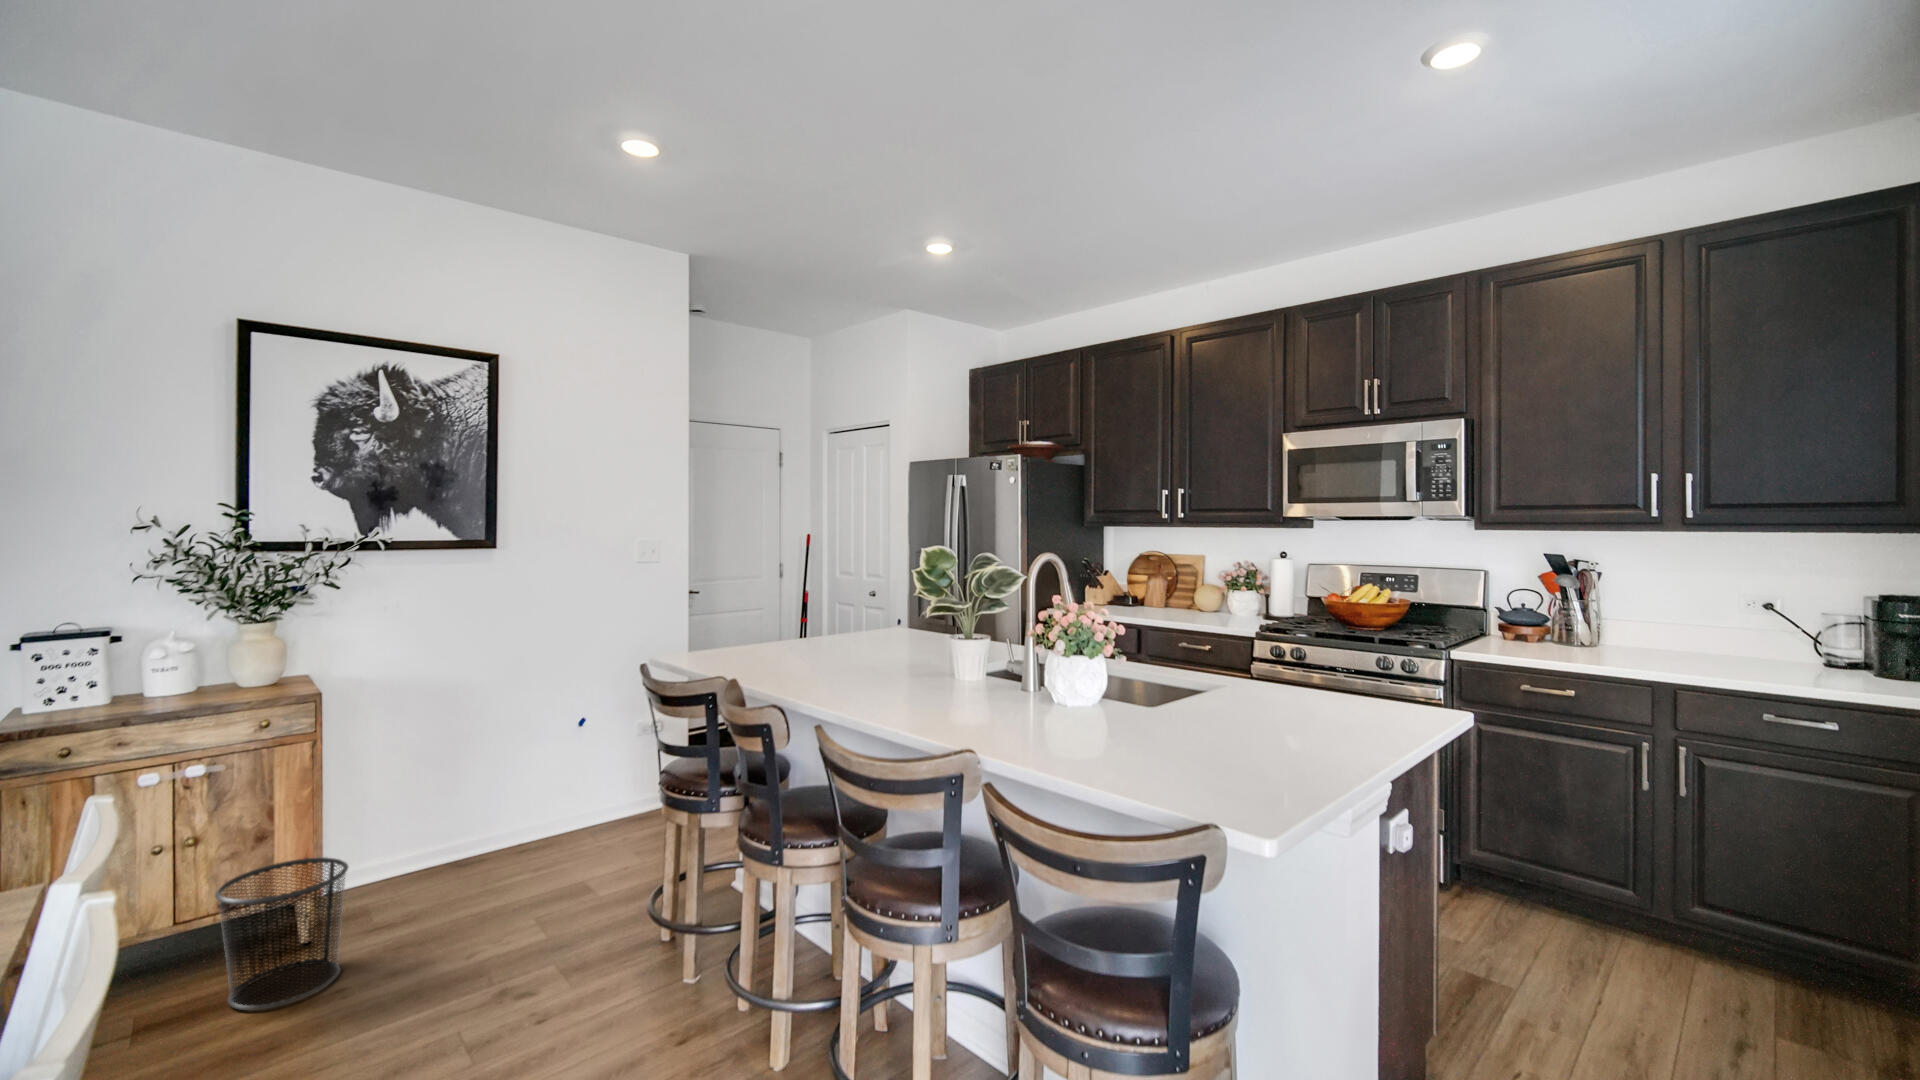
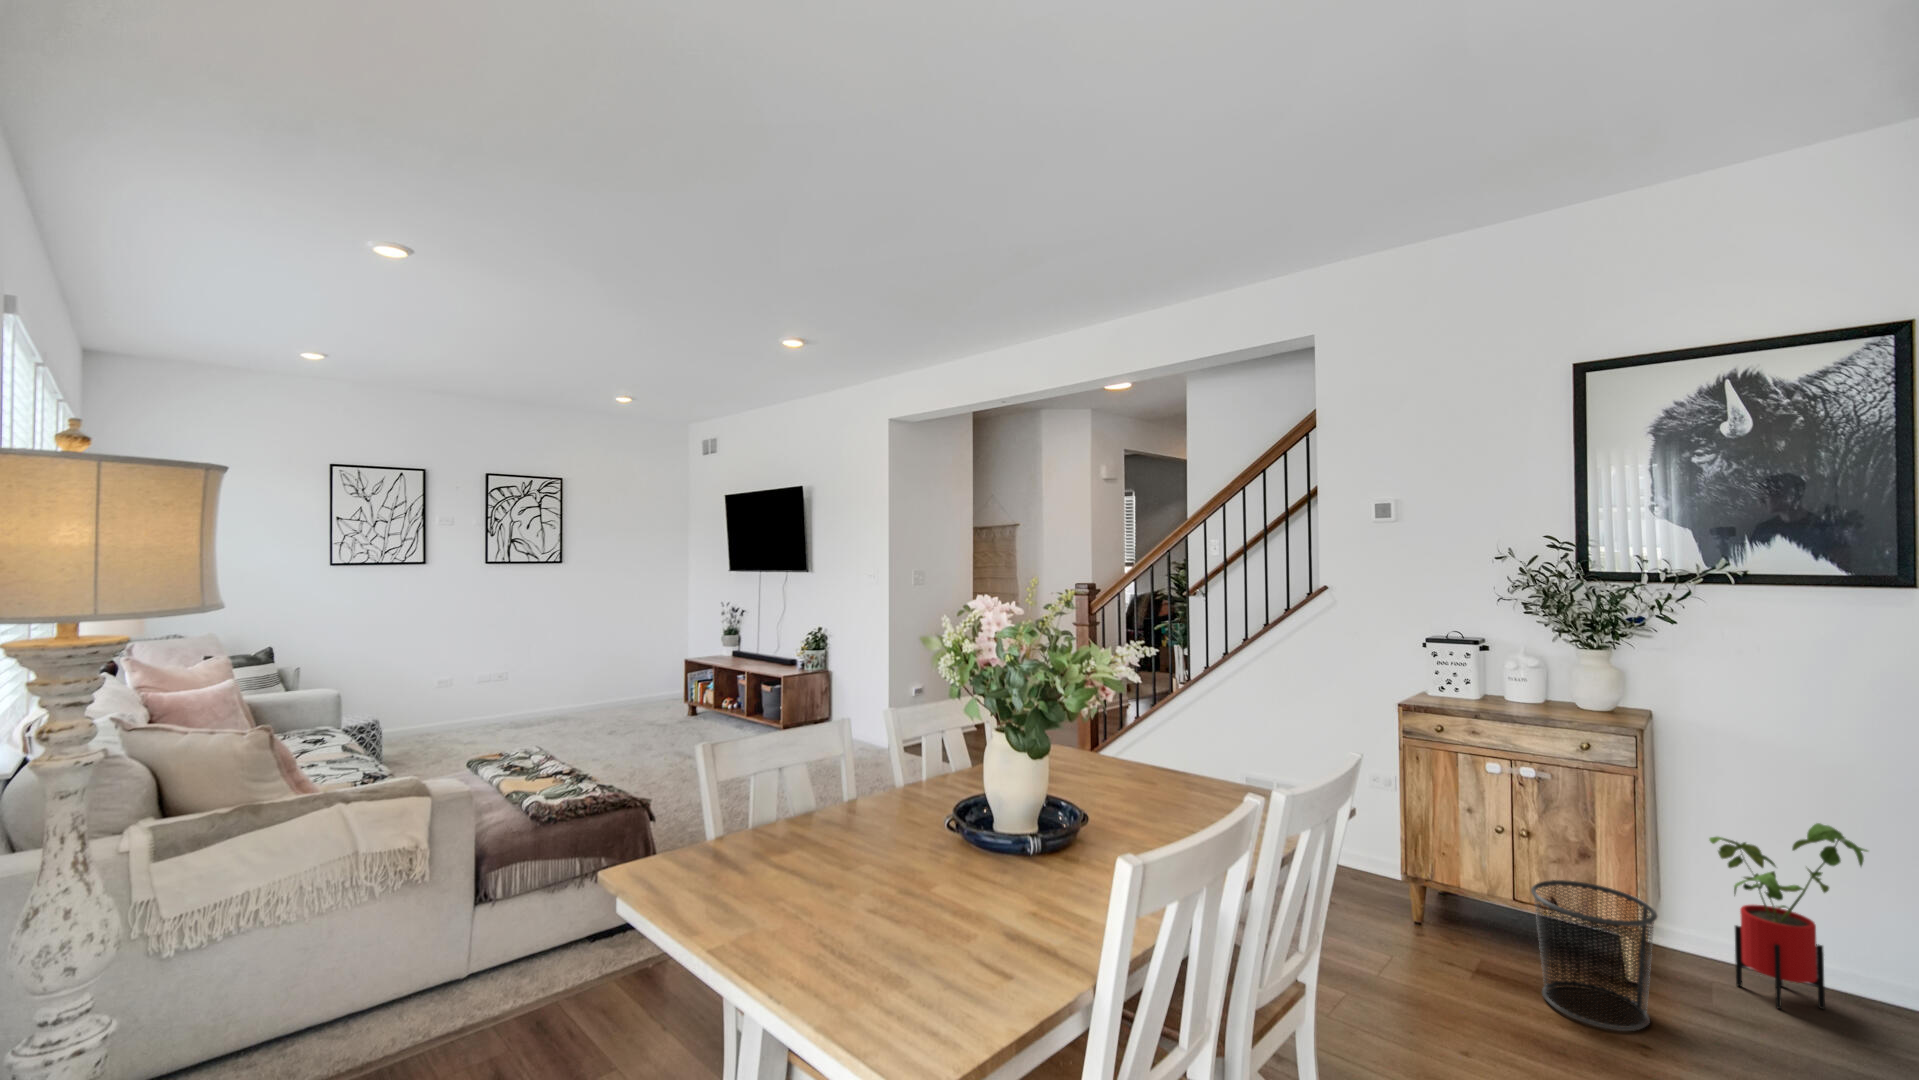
house plant: none [367,739,477,902] -> present [1709,823,1868,1009]

